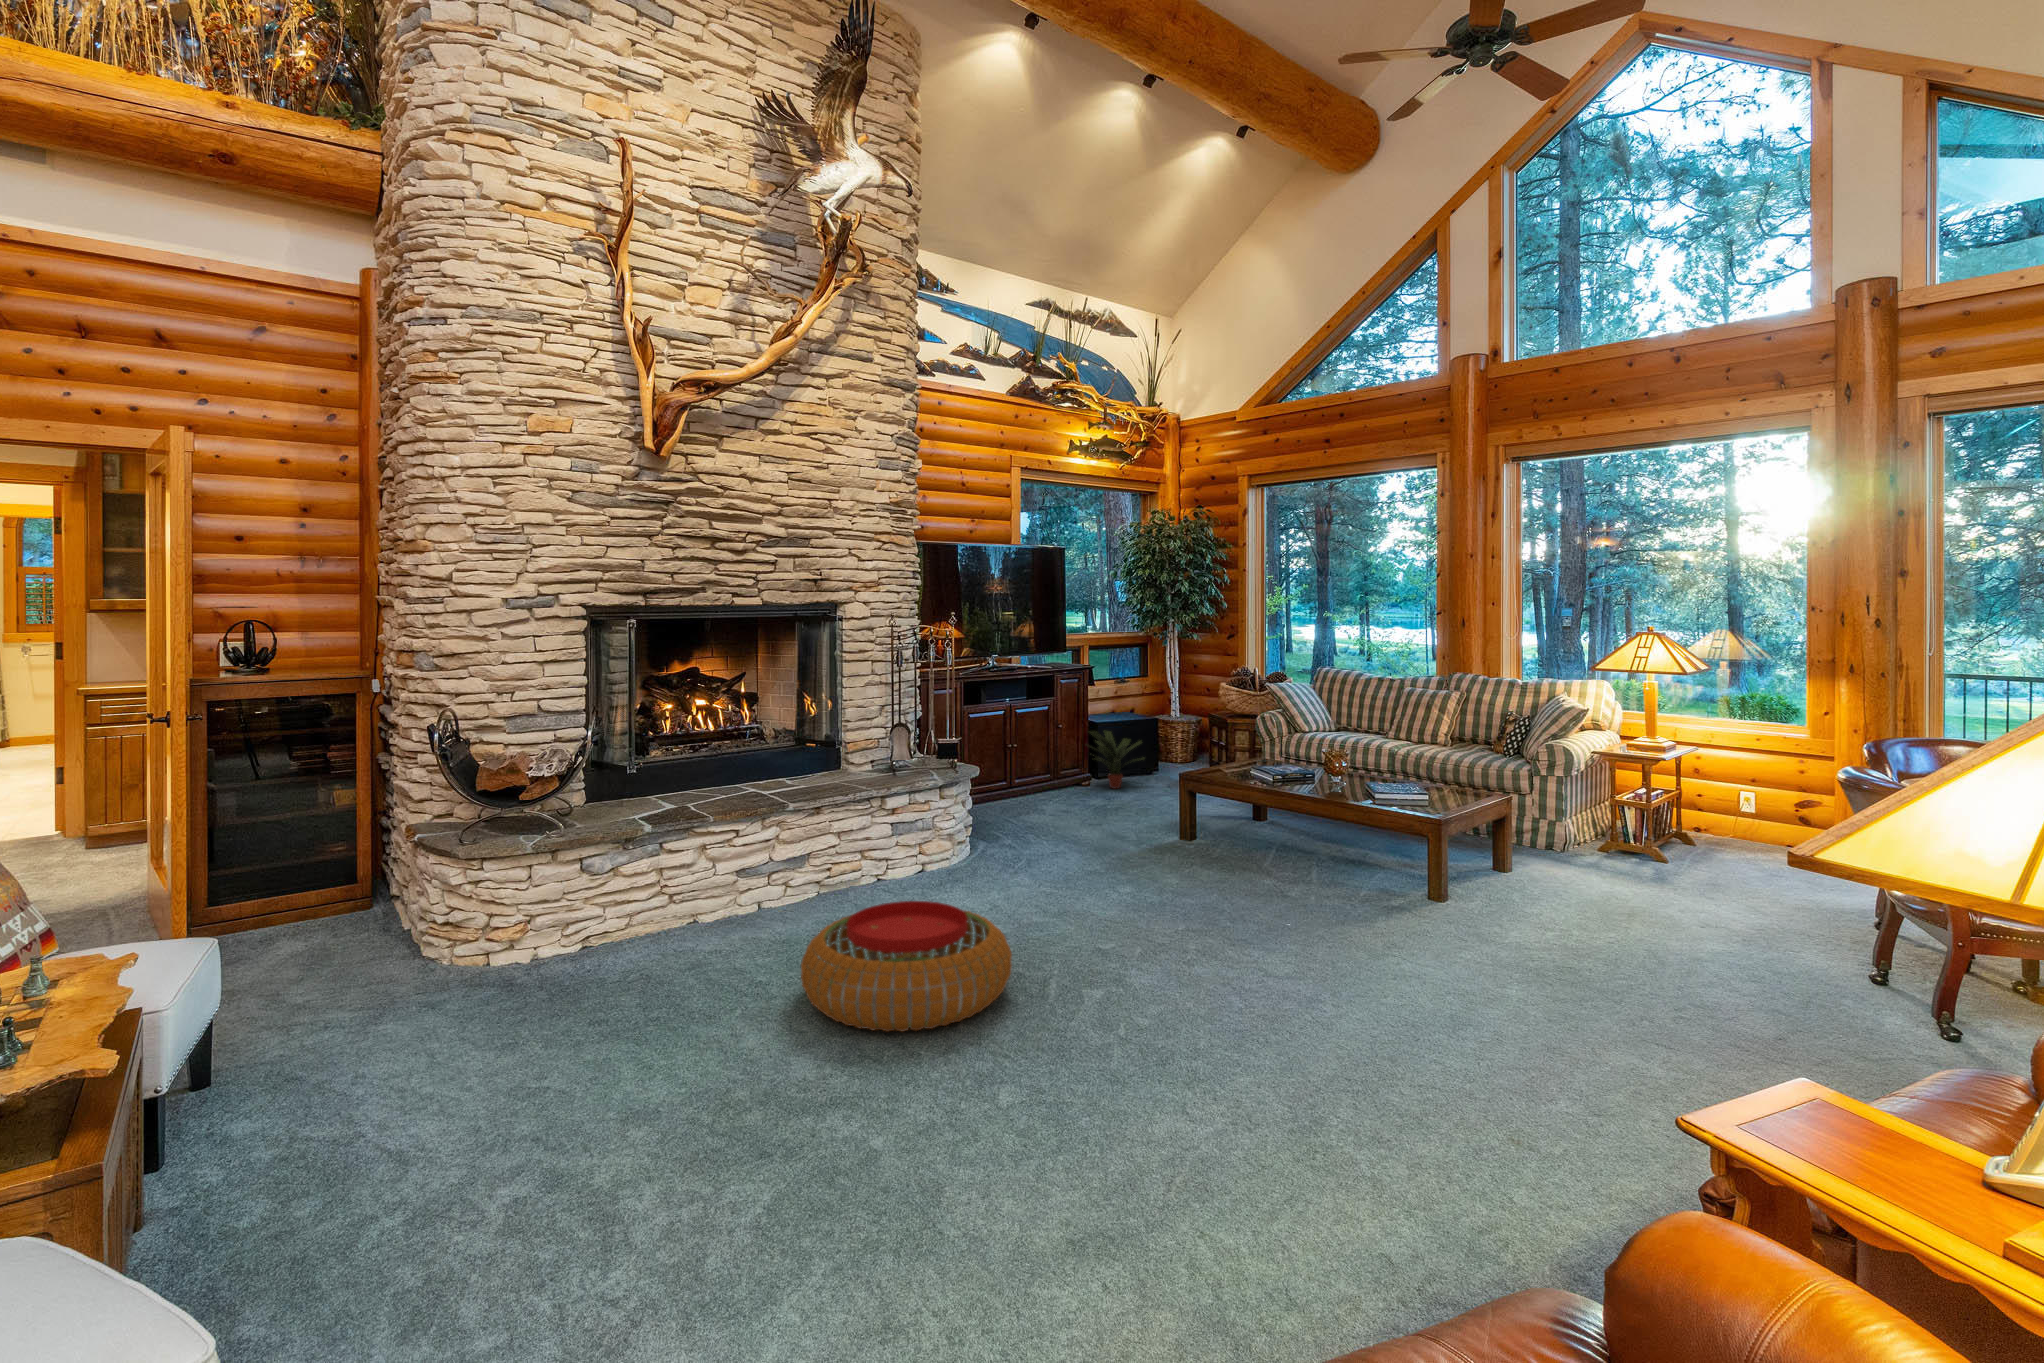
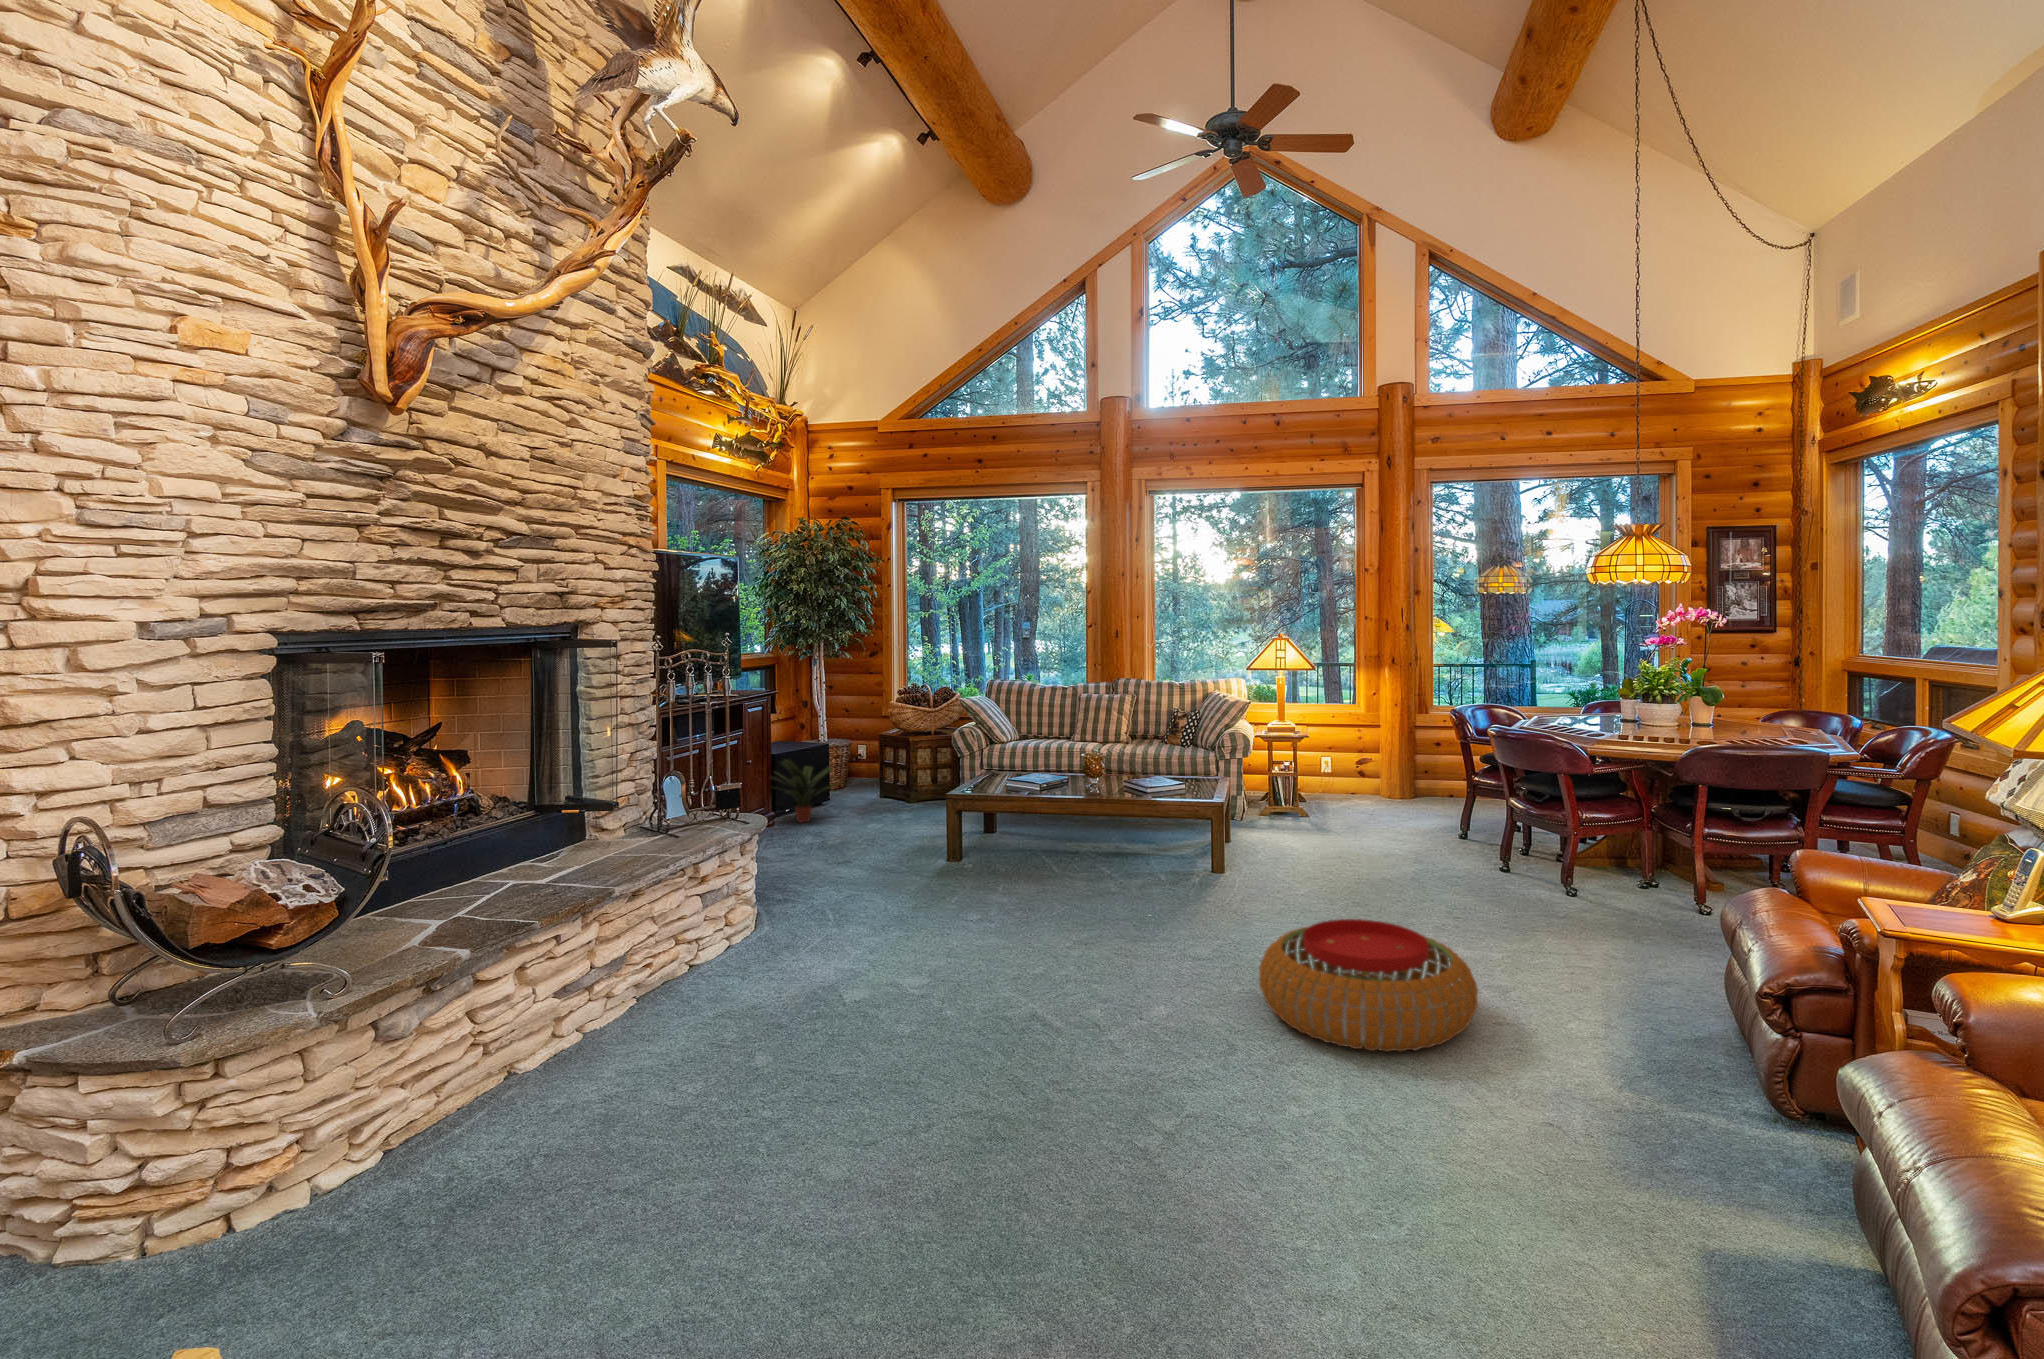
pouf: present [801,901,1012,1031] -> present [1259,919,1478,1052]

